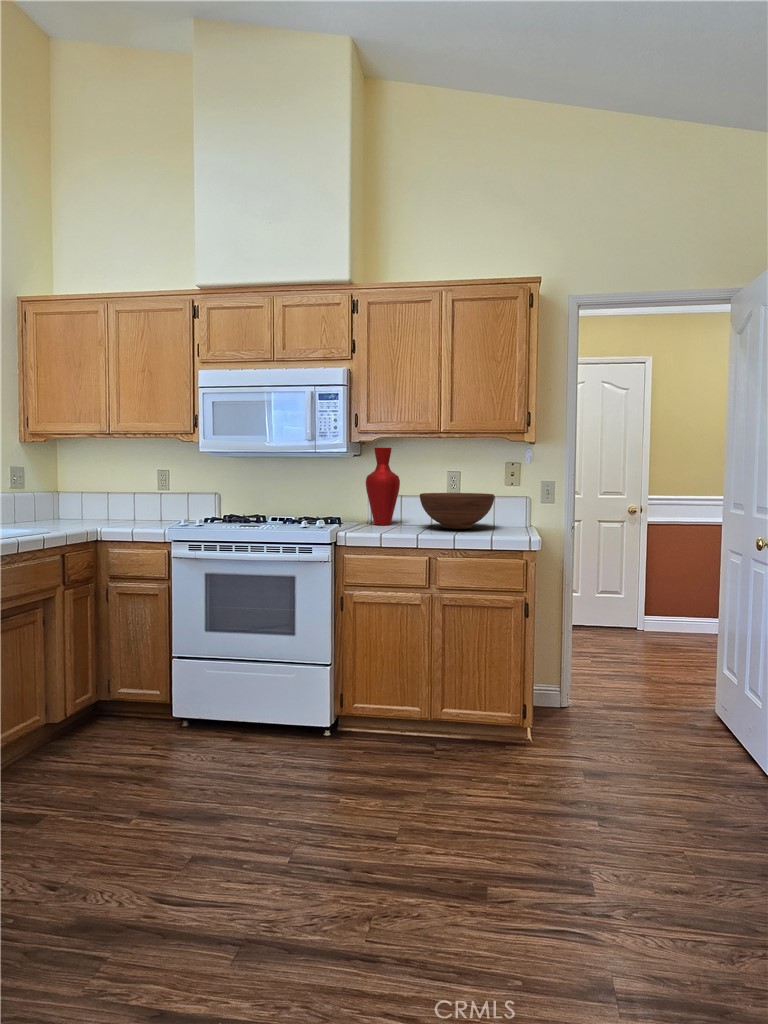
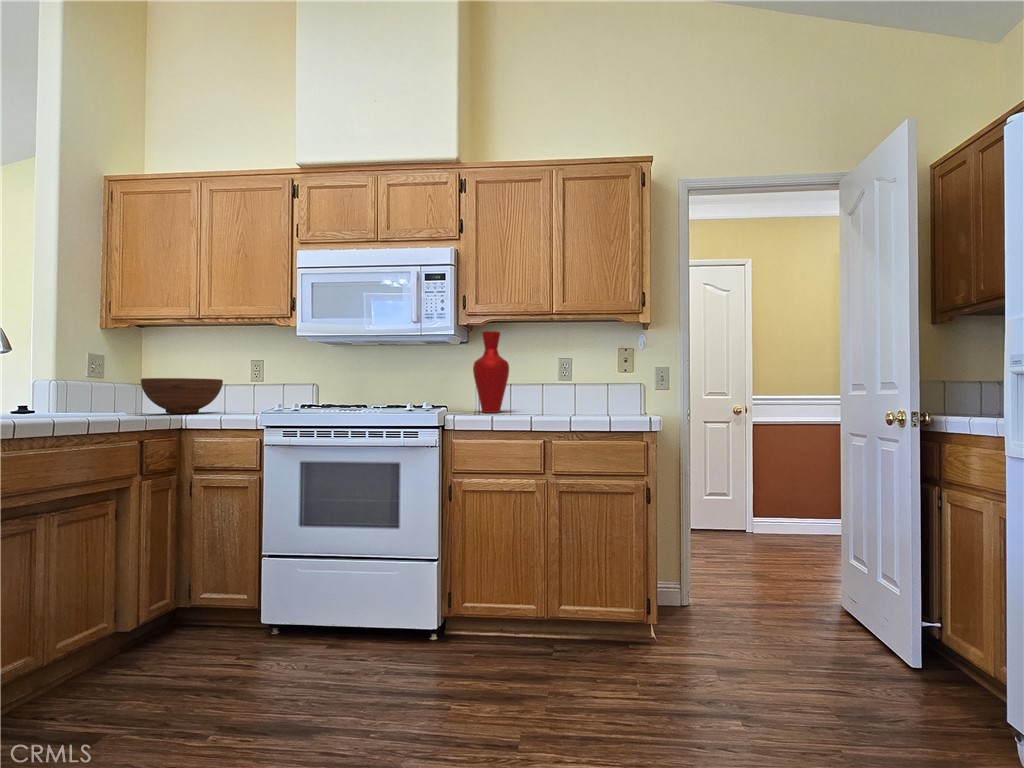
fruit bowl: present [420,493,494,529] -> present [141,378,223,414]

